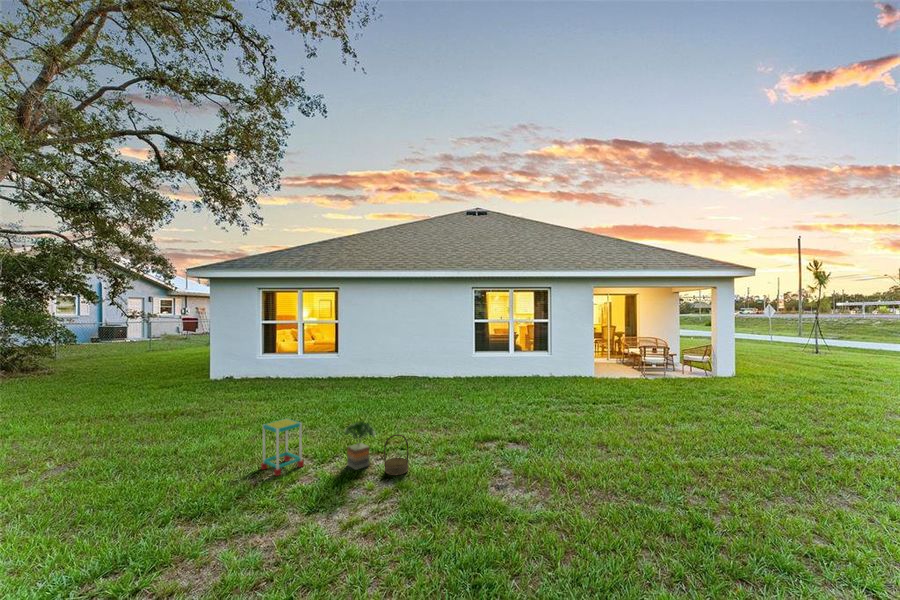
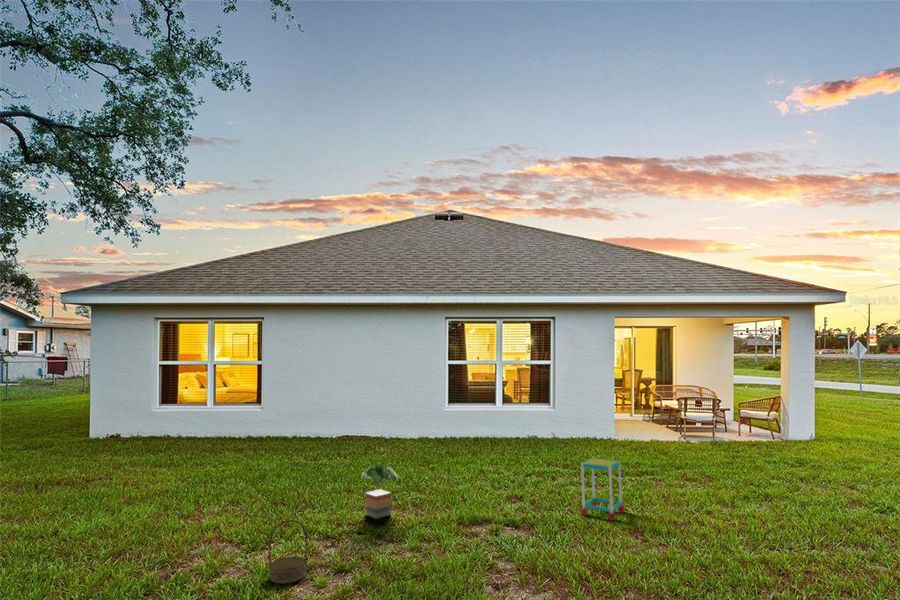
side table: present [261,419,304,476] -> present [581,458,625,521]
potted tree: present [345,422,376,470] -> present [362,465,398,519]

